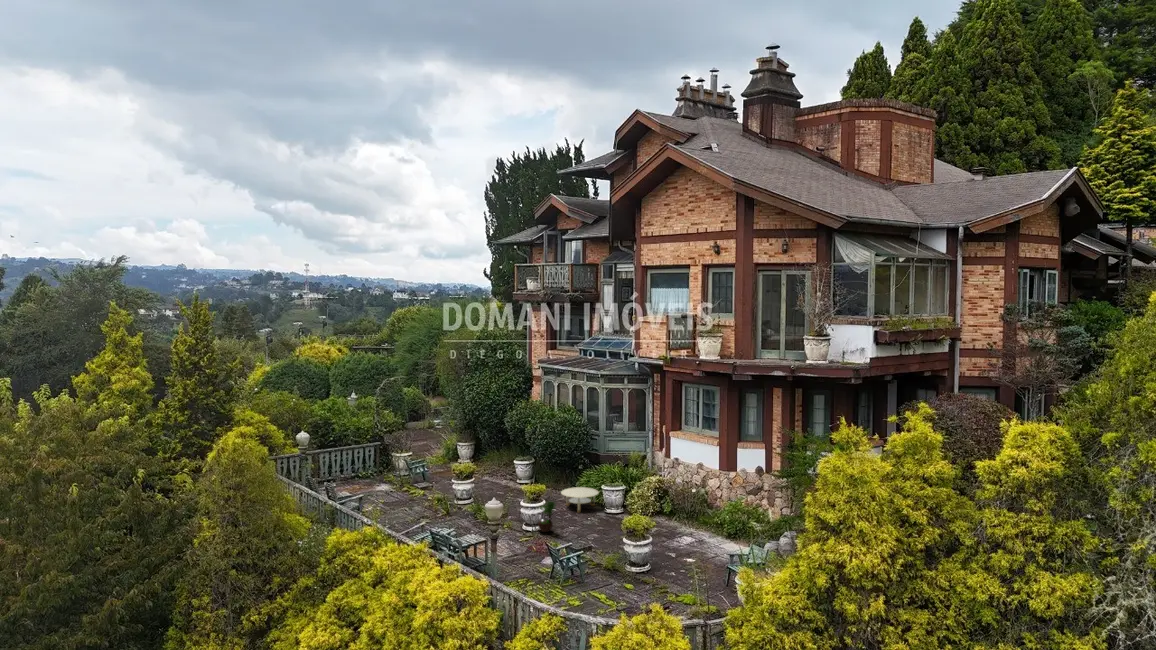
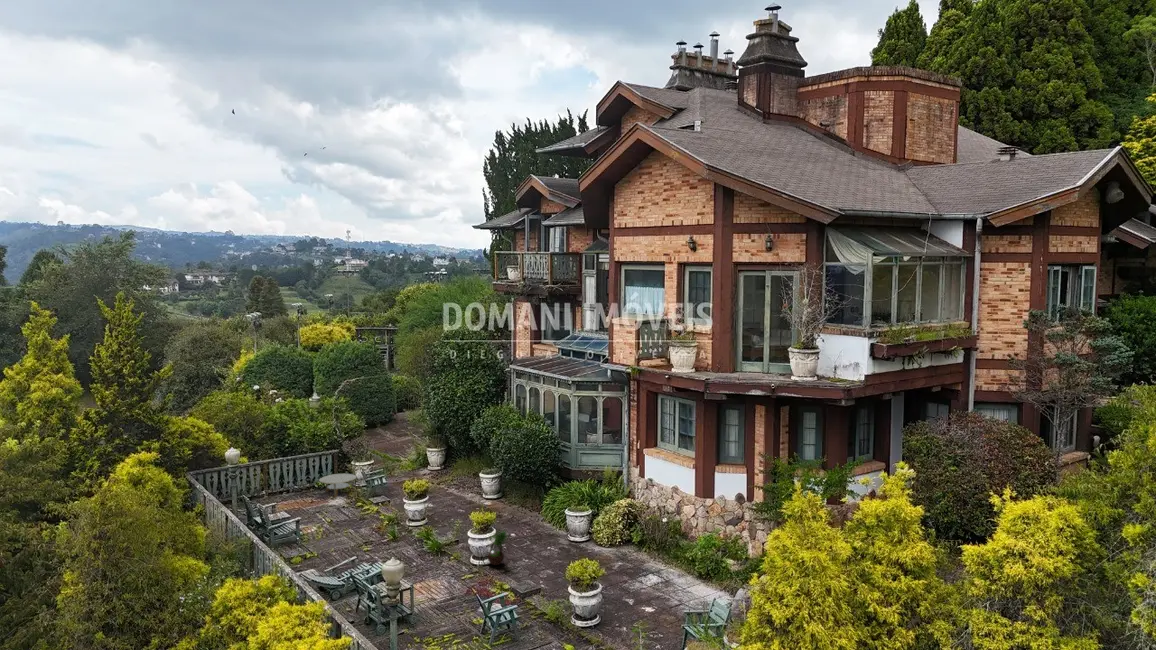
round table: present [561,487,599,513] -> present [319,474,356,497]

